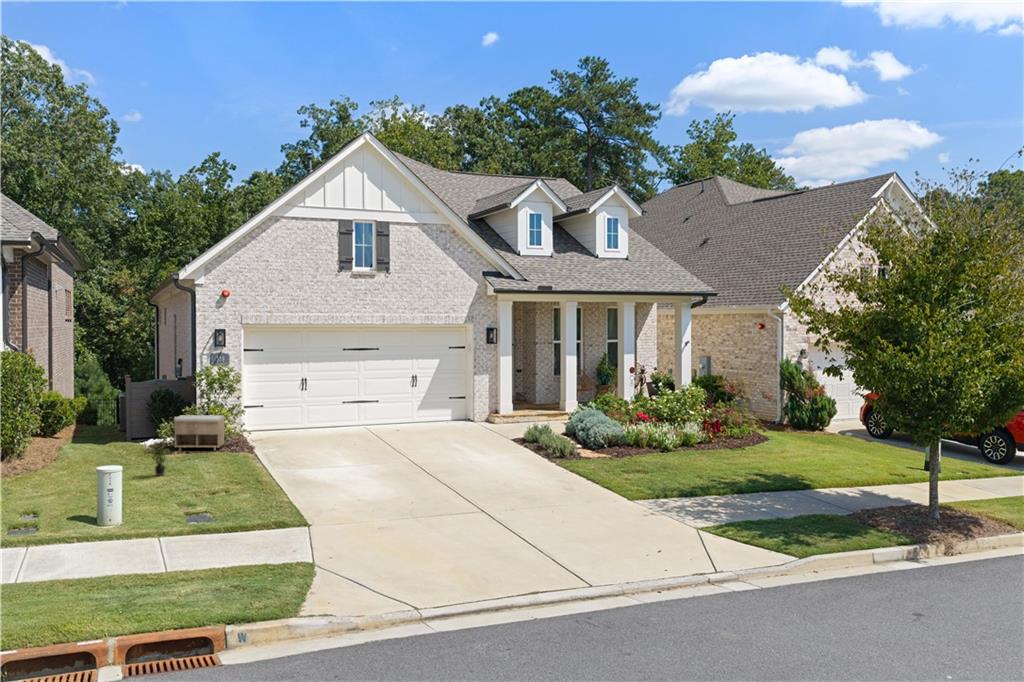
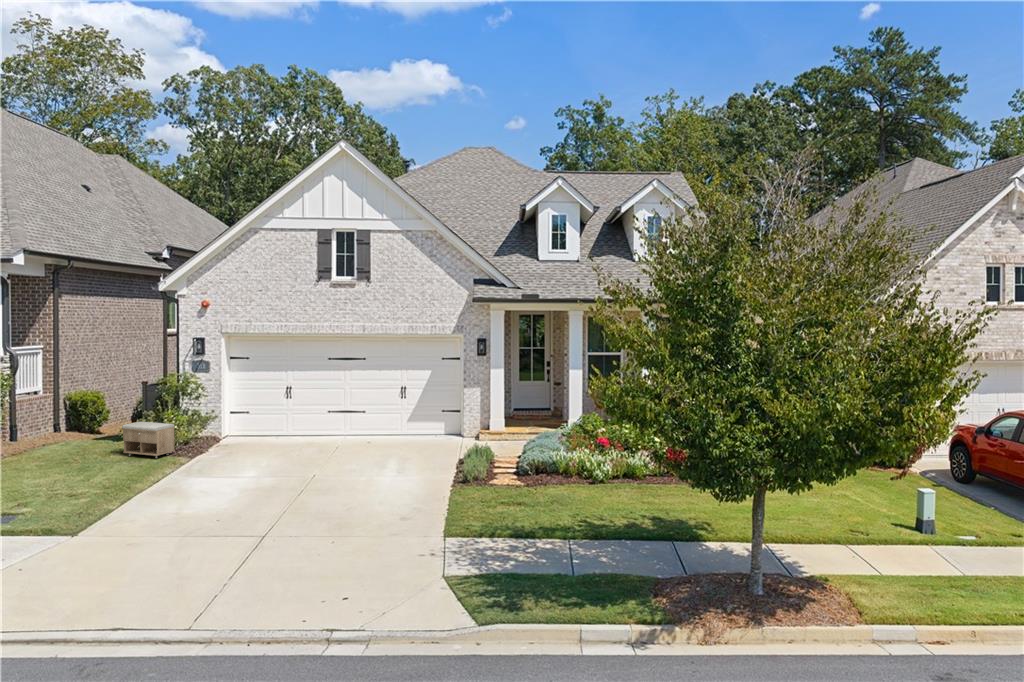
potted plant: present [150,439,169,476] -> none [26,452,50,490]

